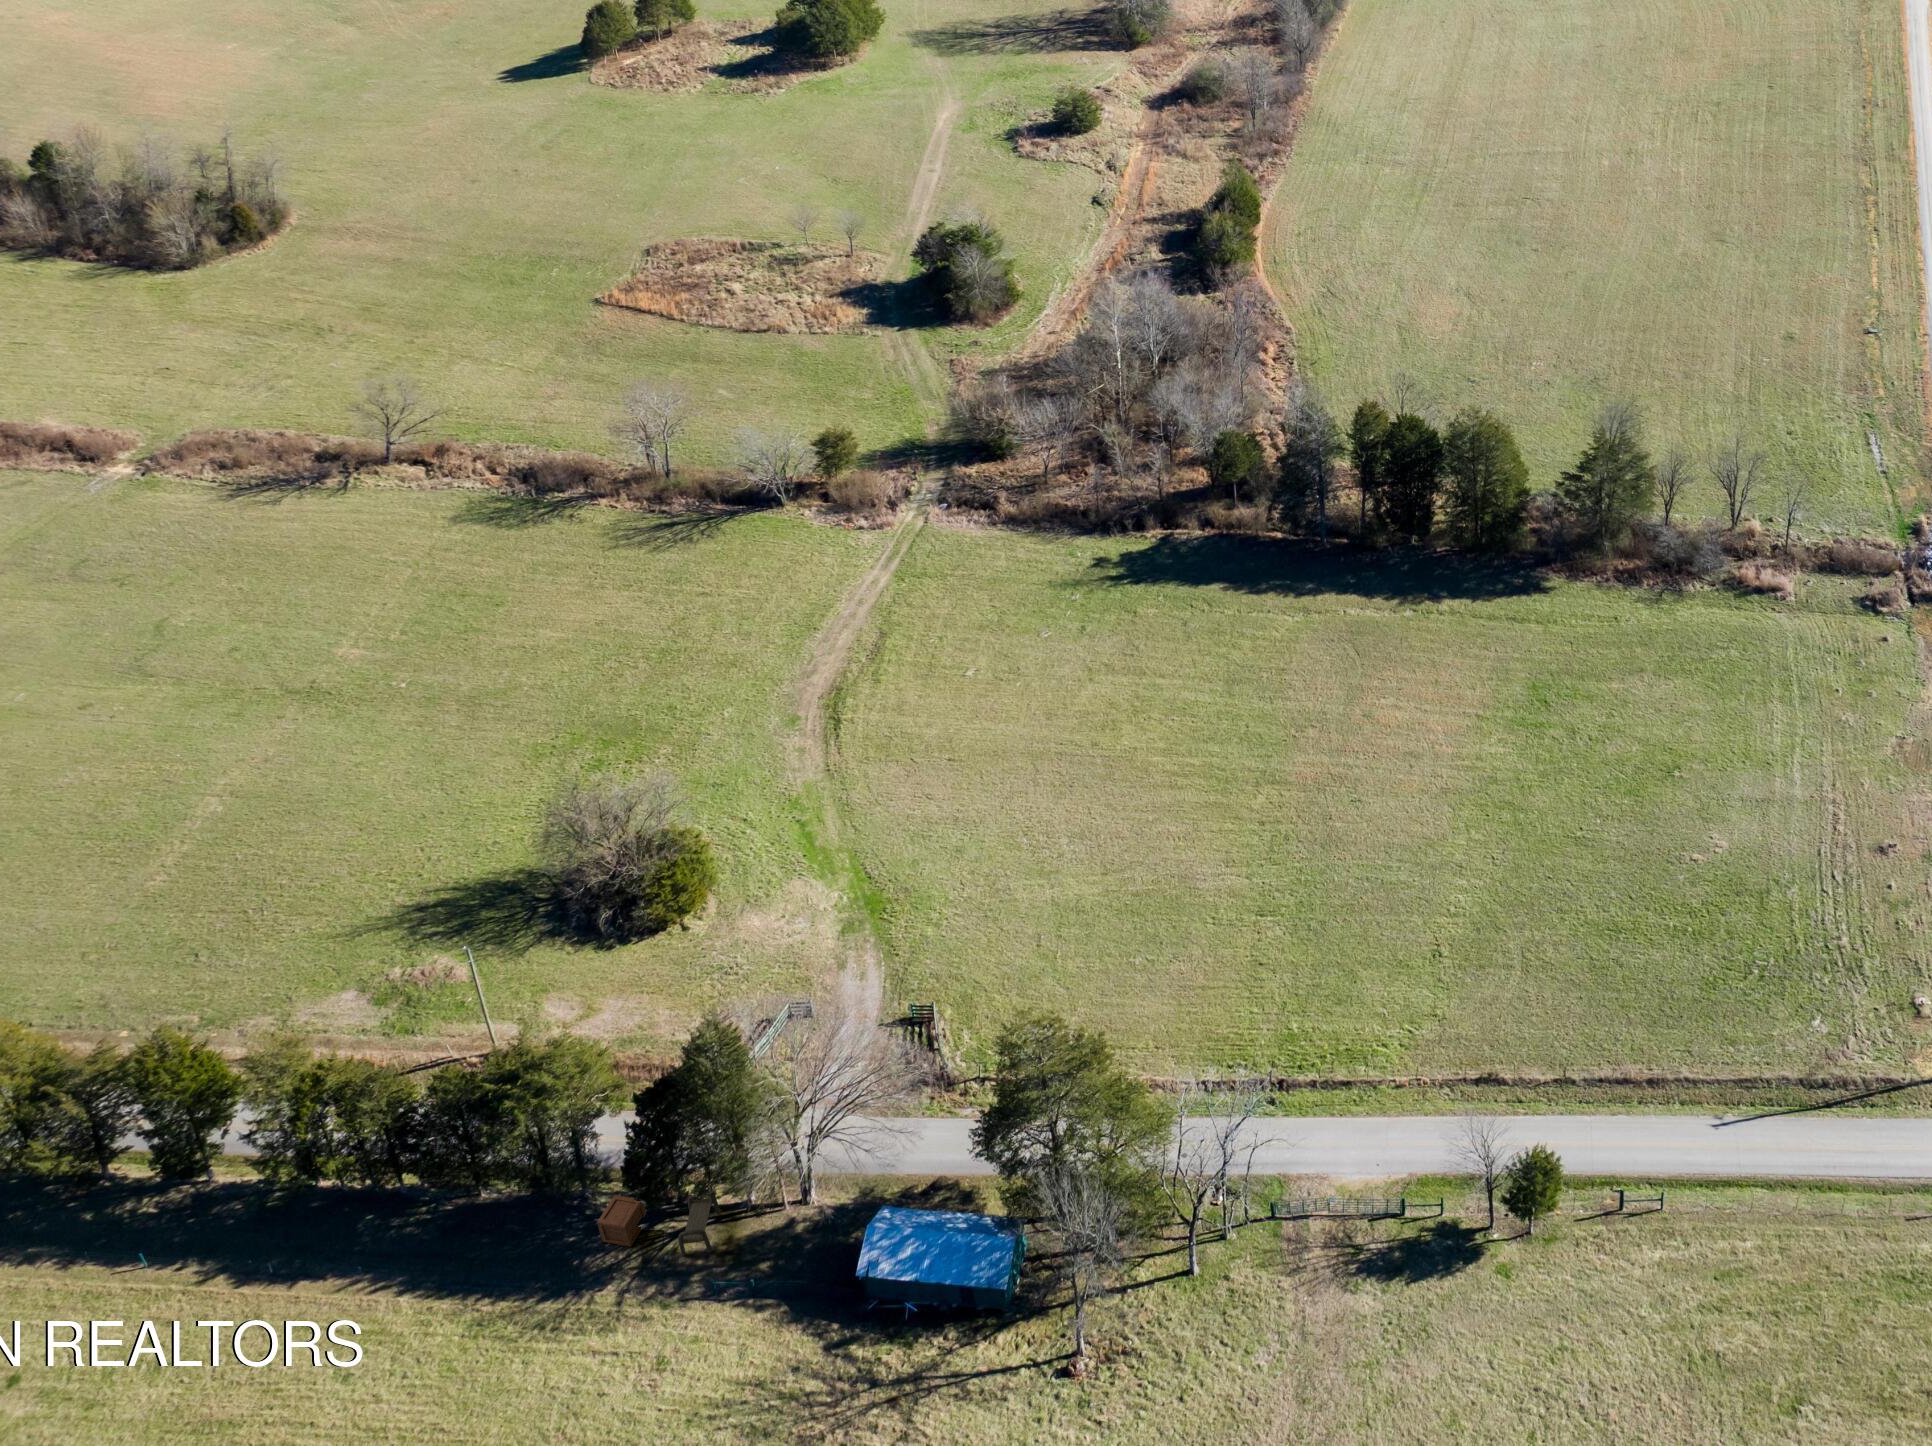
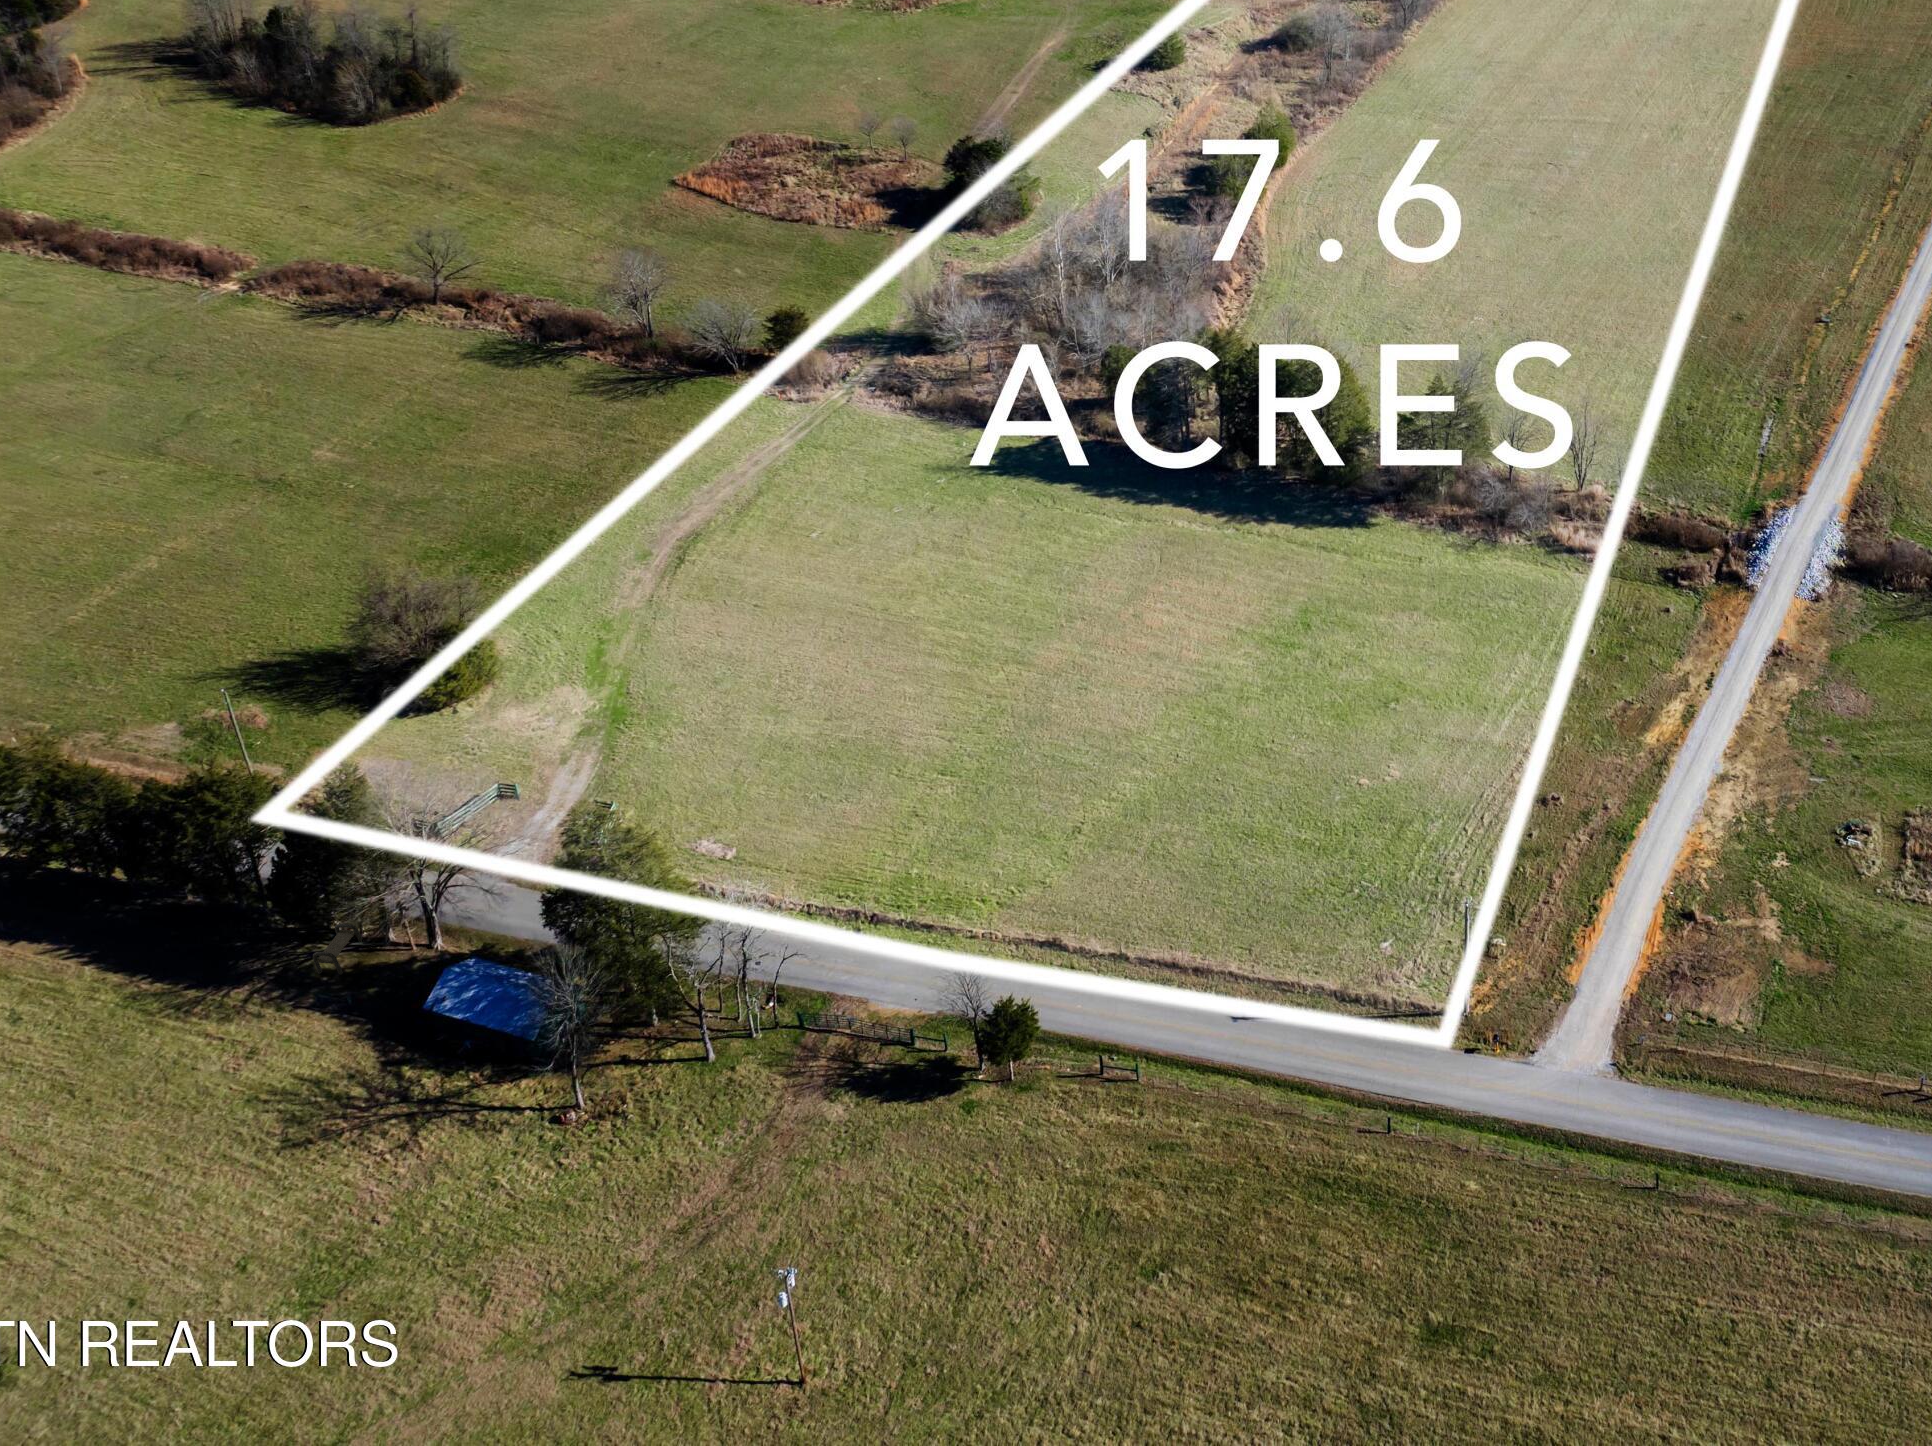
wooden crate: present [597,1195,646,1247] -> none [258,915,308,959]

